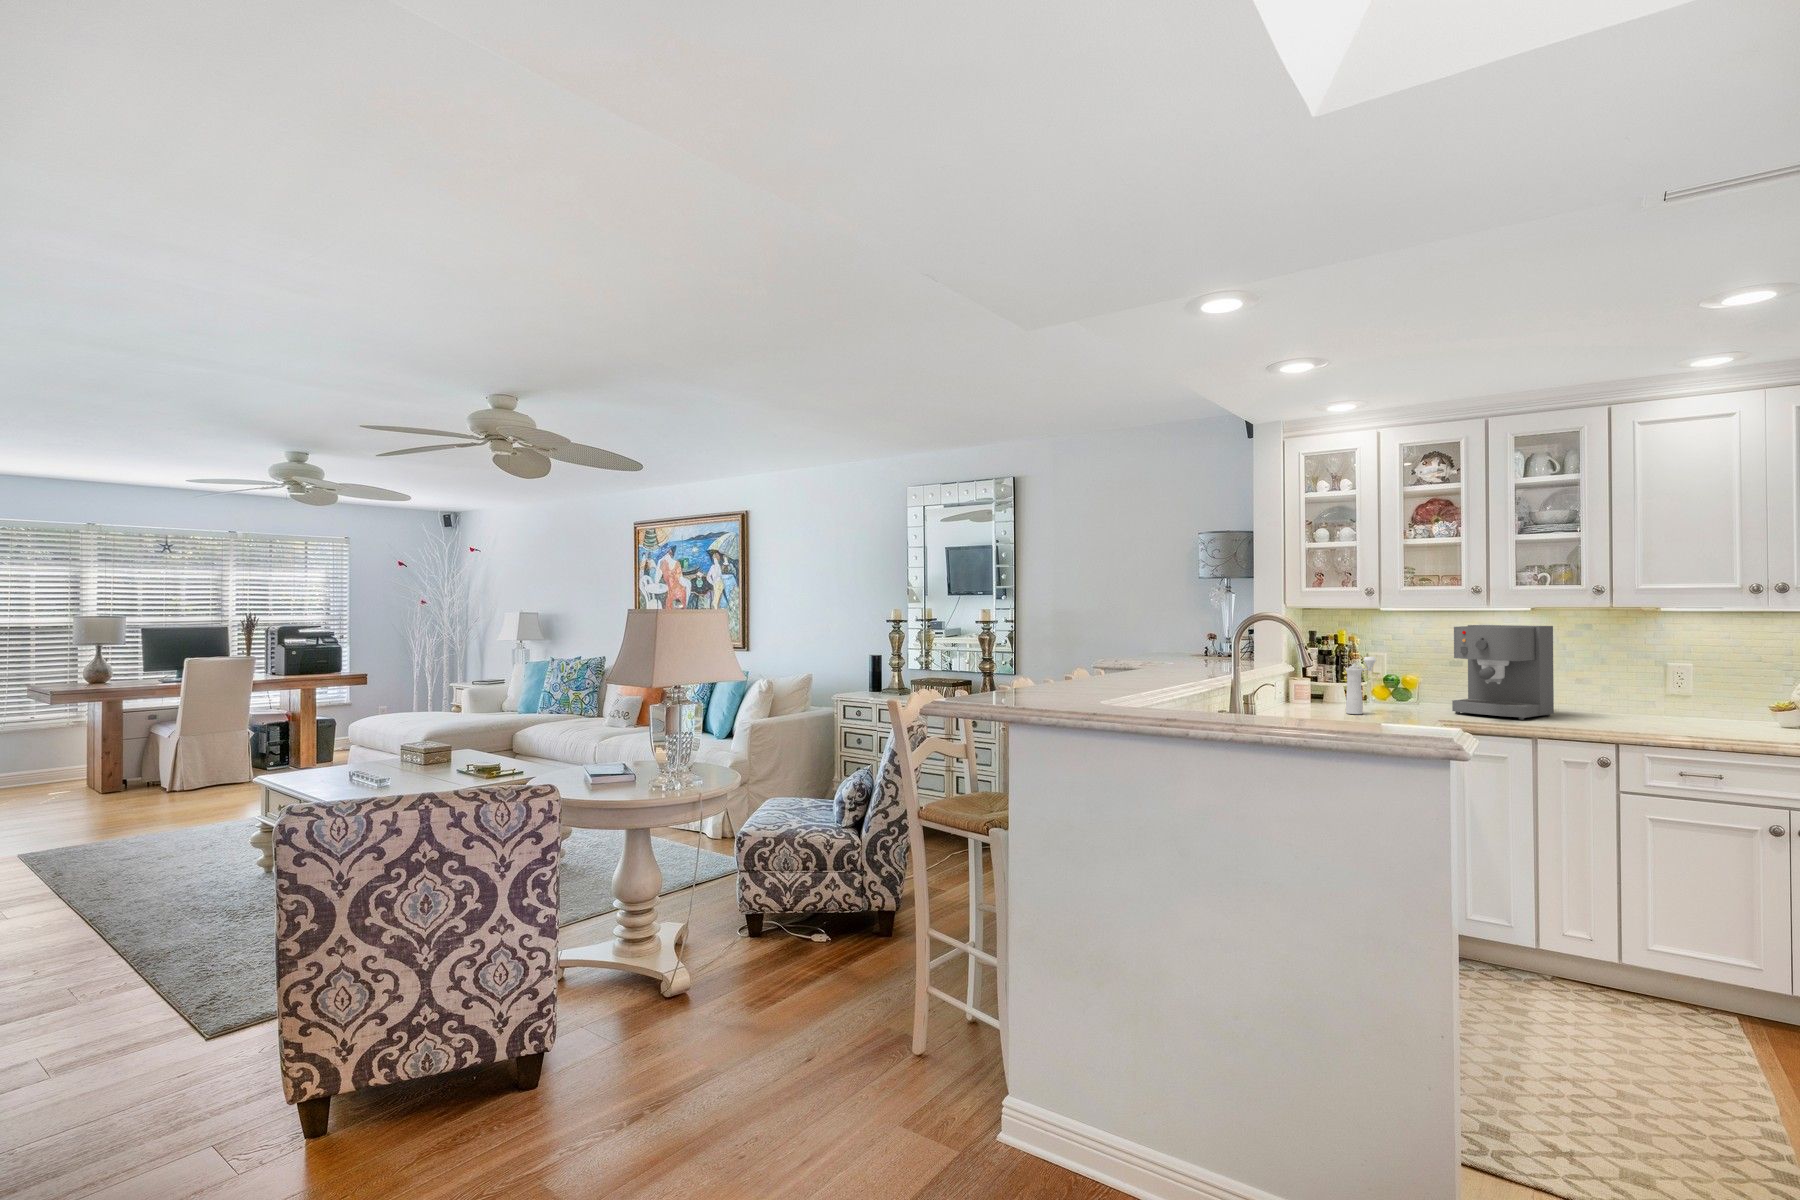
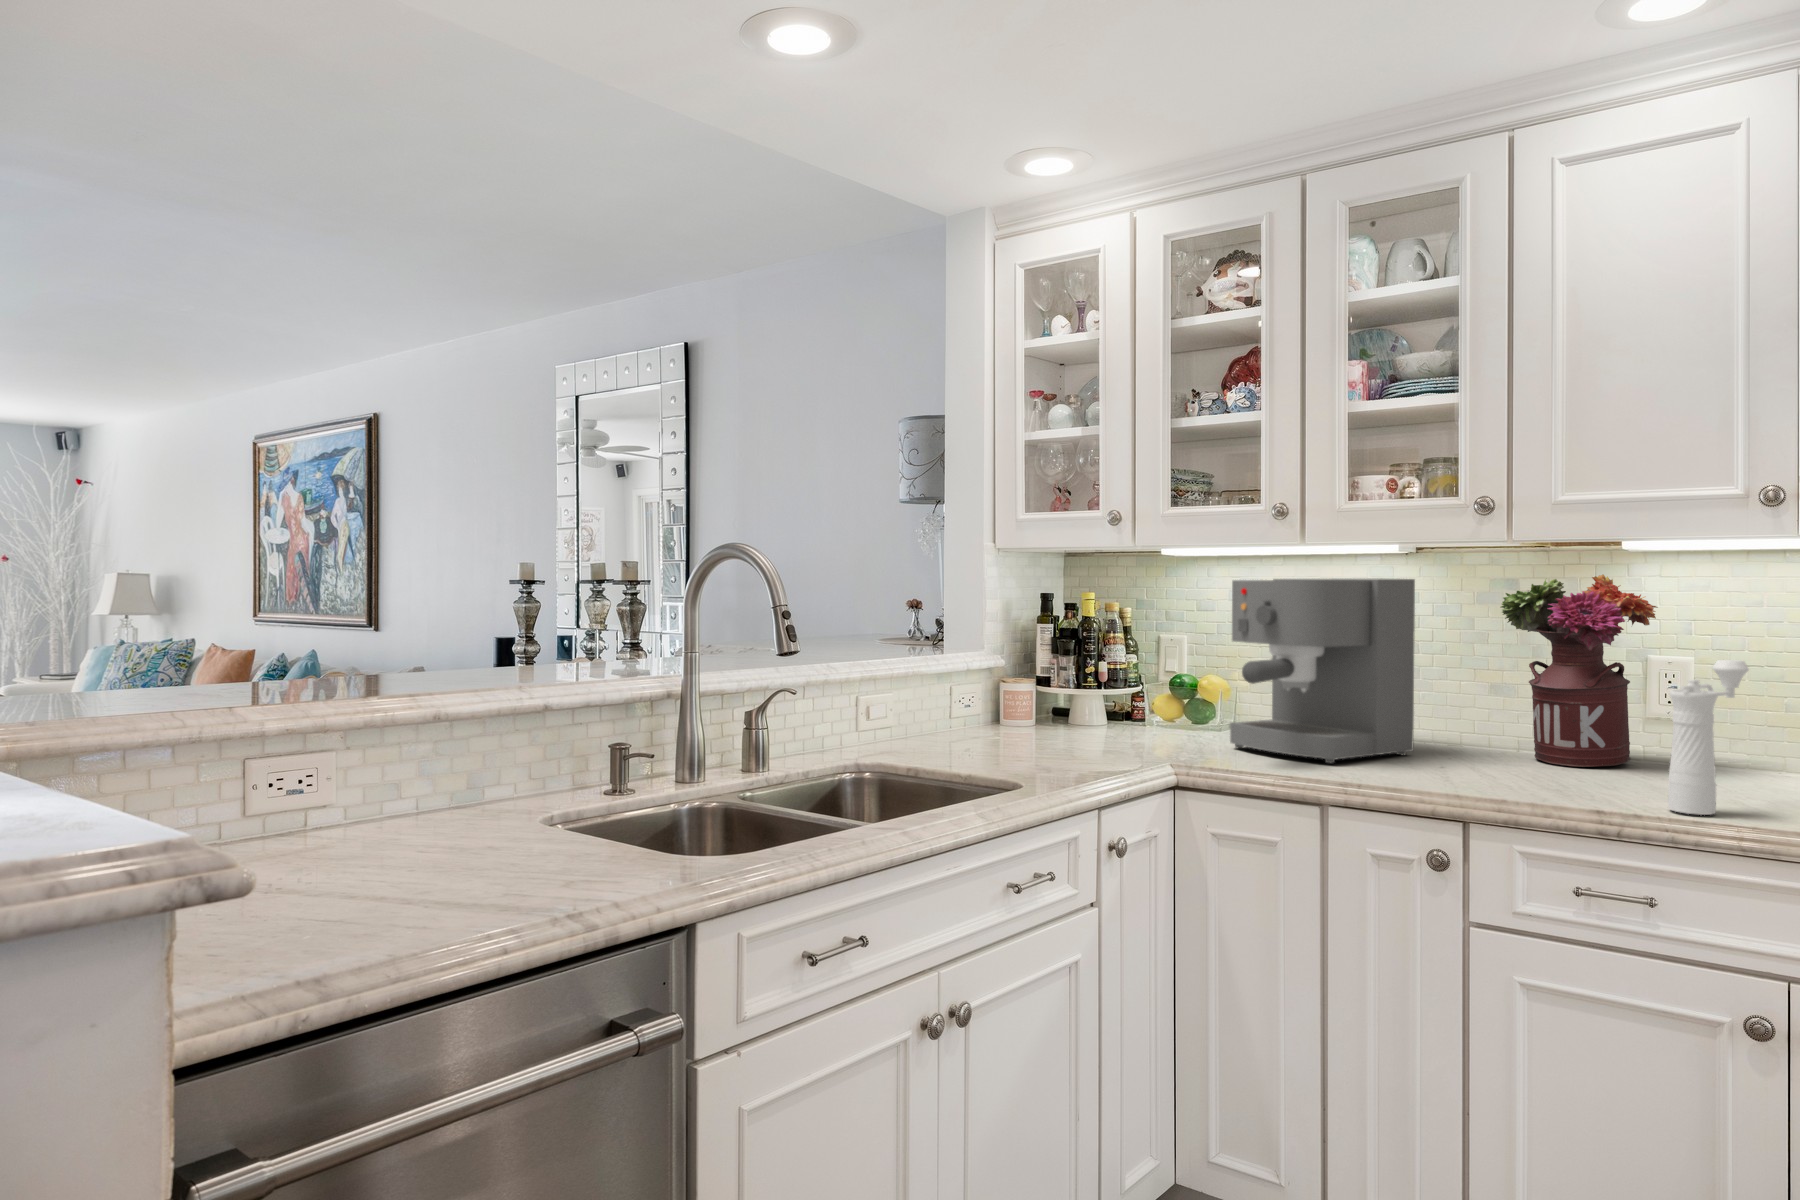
flower arrangement: none [1597,624,1685,720] -> present [1501,575,1658,767]
pepper mill: present [1346,657,1376,714] -> present [1668,660,1749,815]

